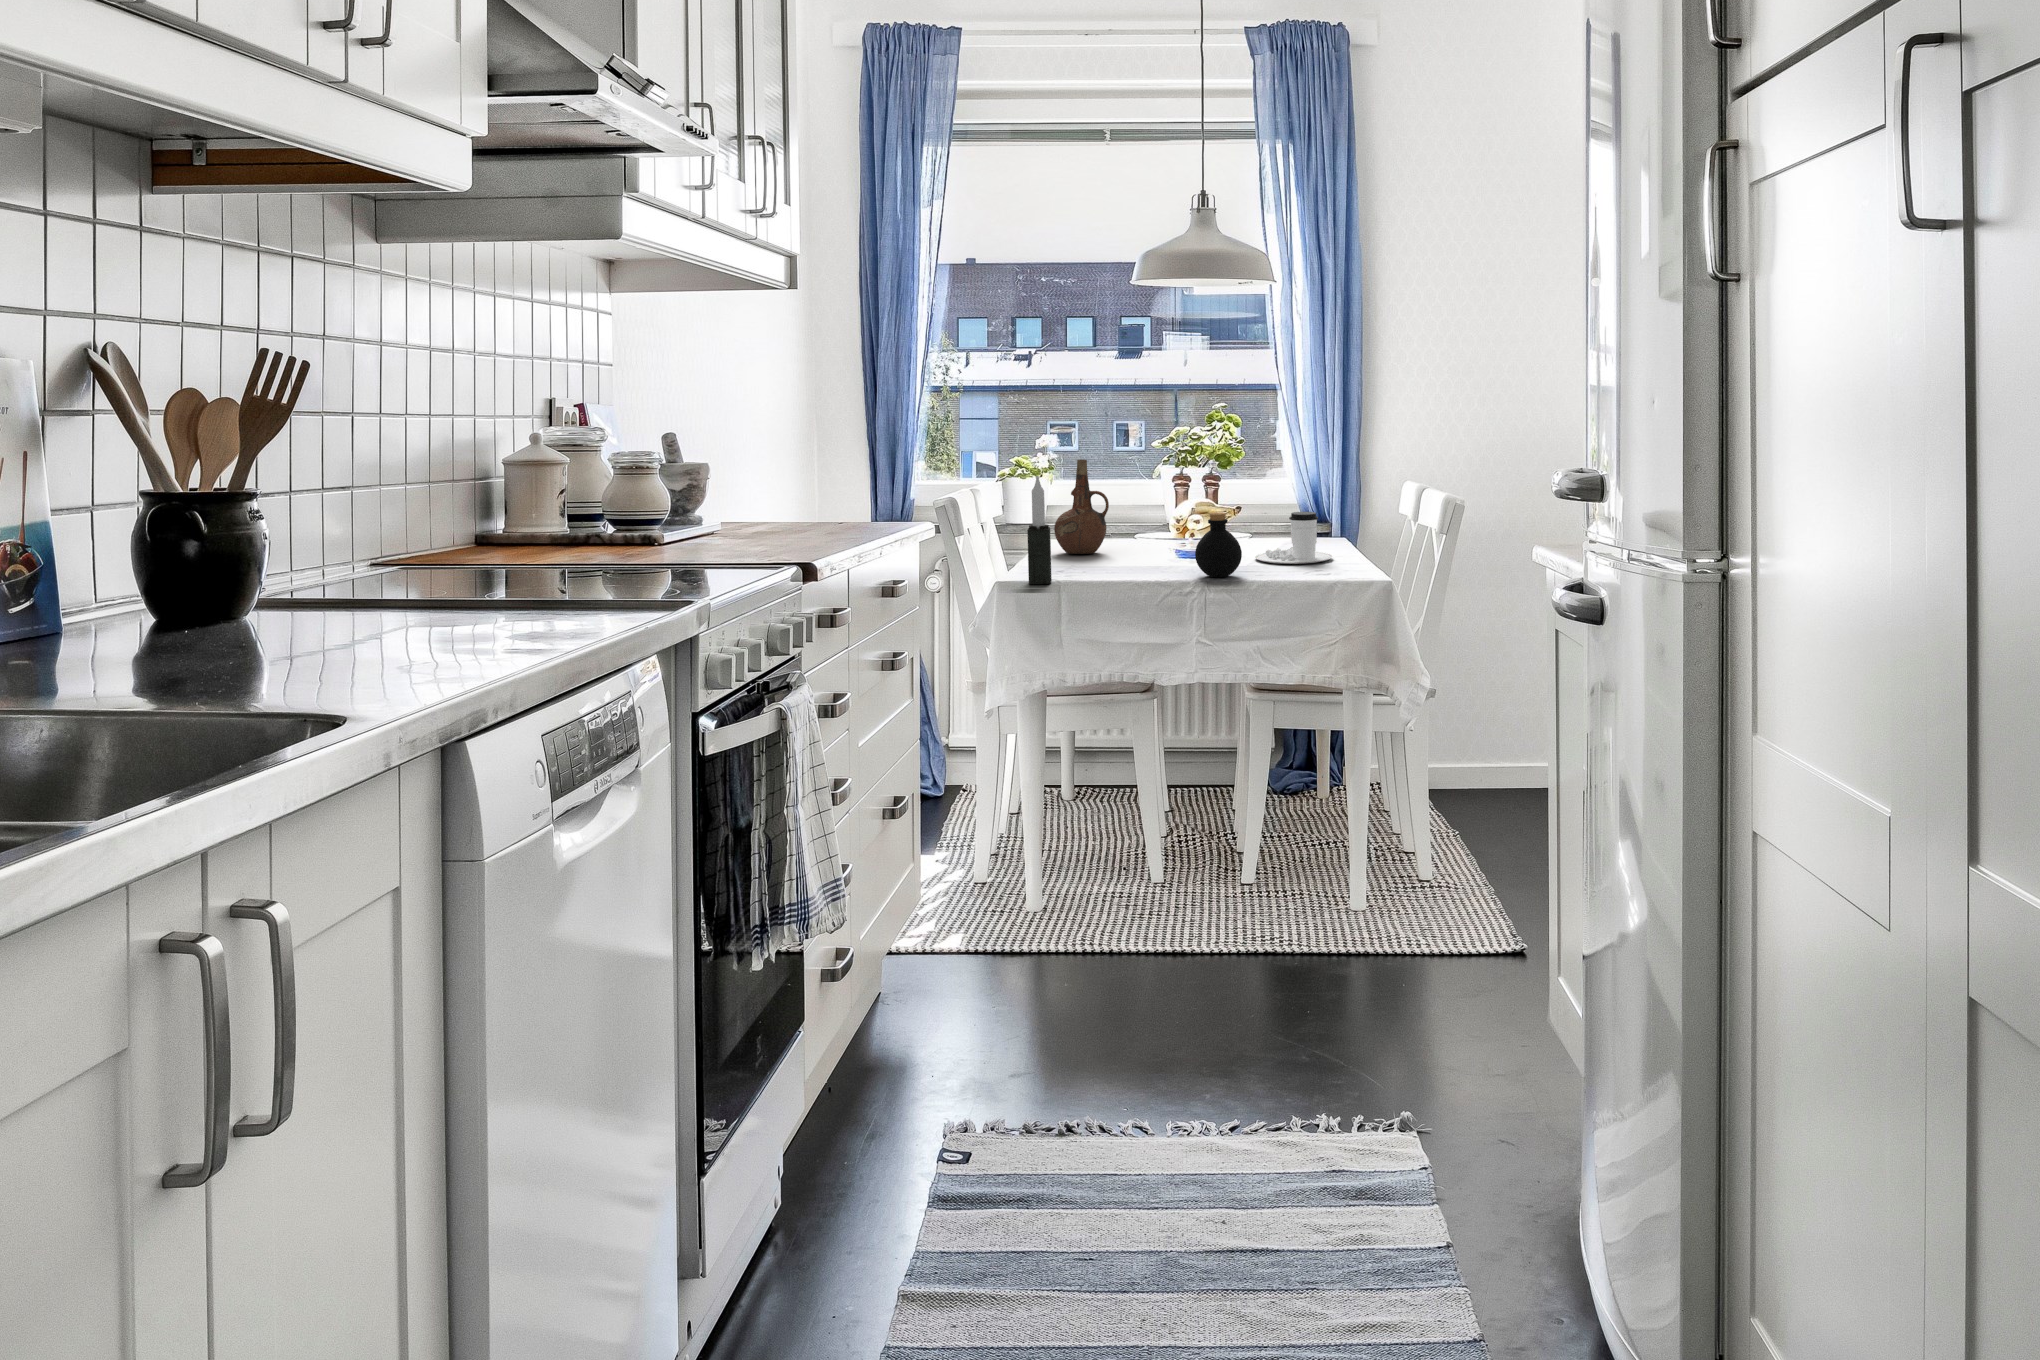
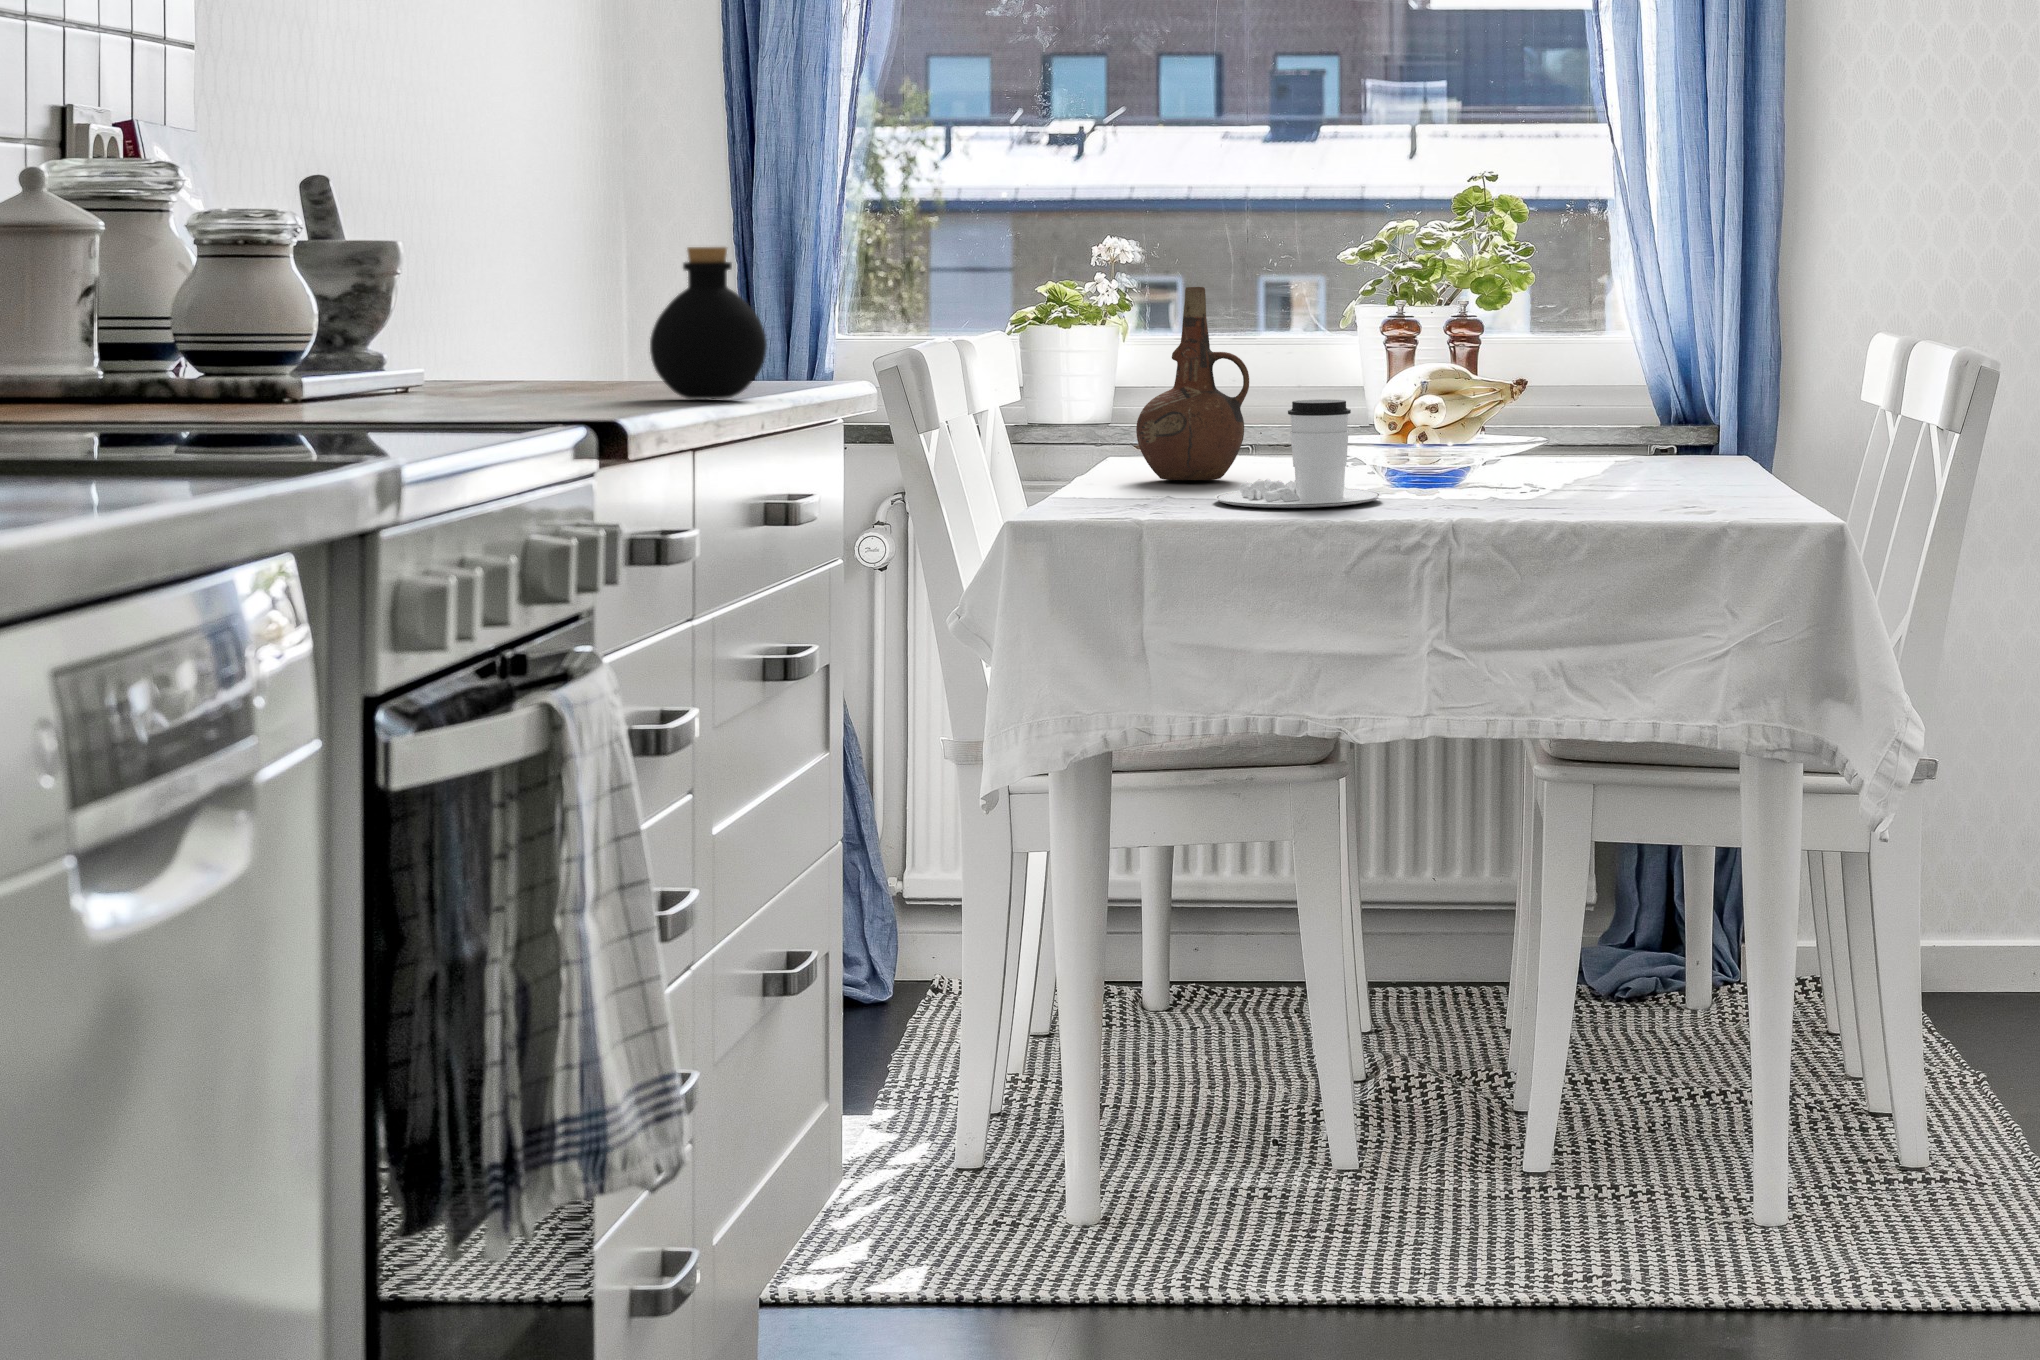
candle: present [1027,476,1052,584] -> none [1086,295,1135,521]
coffee cup: present [1255,512,1333,564] -> present [1214,400,1382,508]
bottle: present [1195,513,1242,577] -> present [650,247,767,399]

